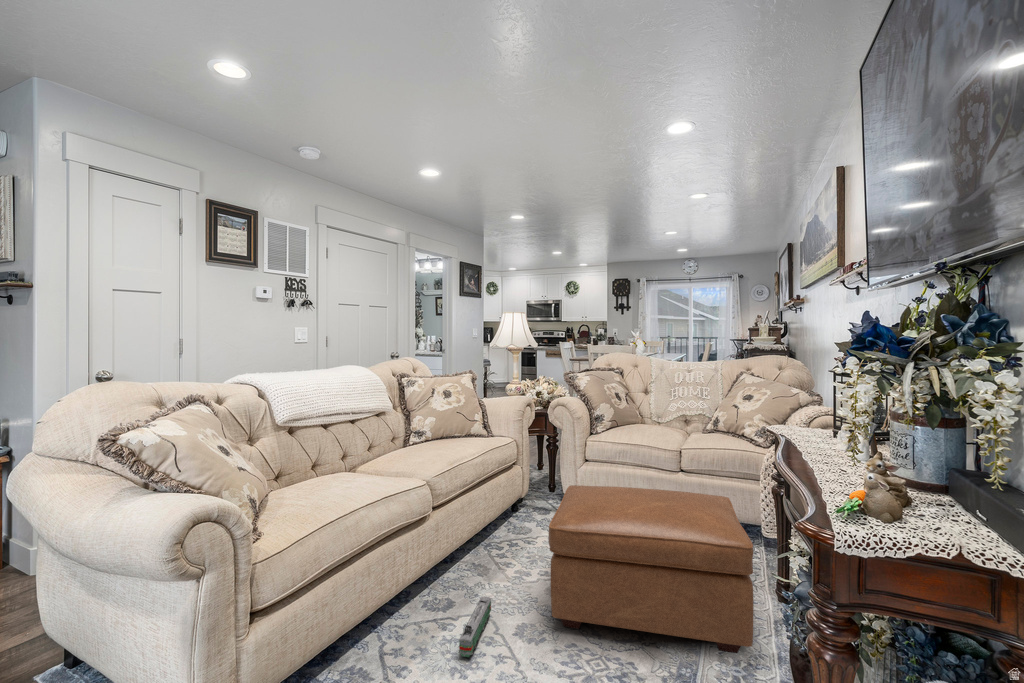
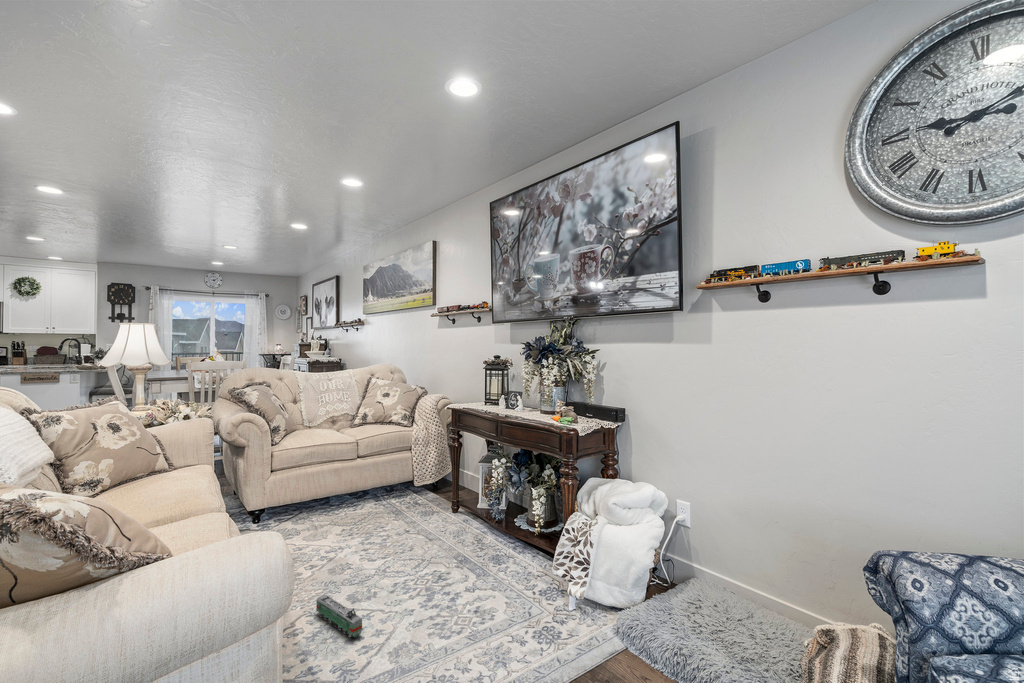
ottoman: present [548,485,753,653] -> none [329,458,488,583]

